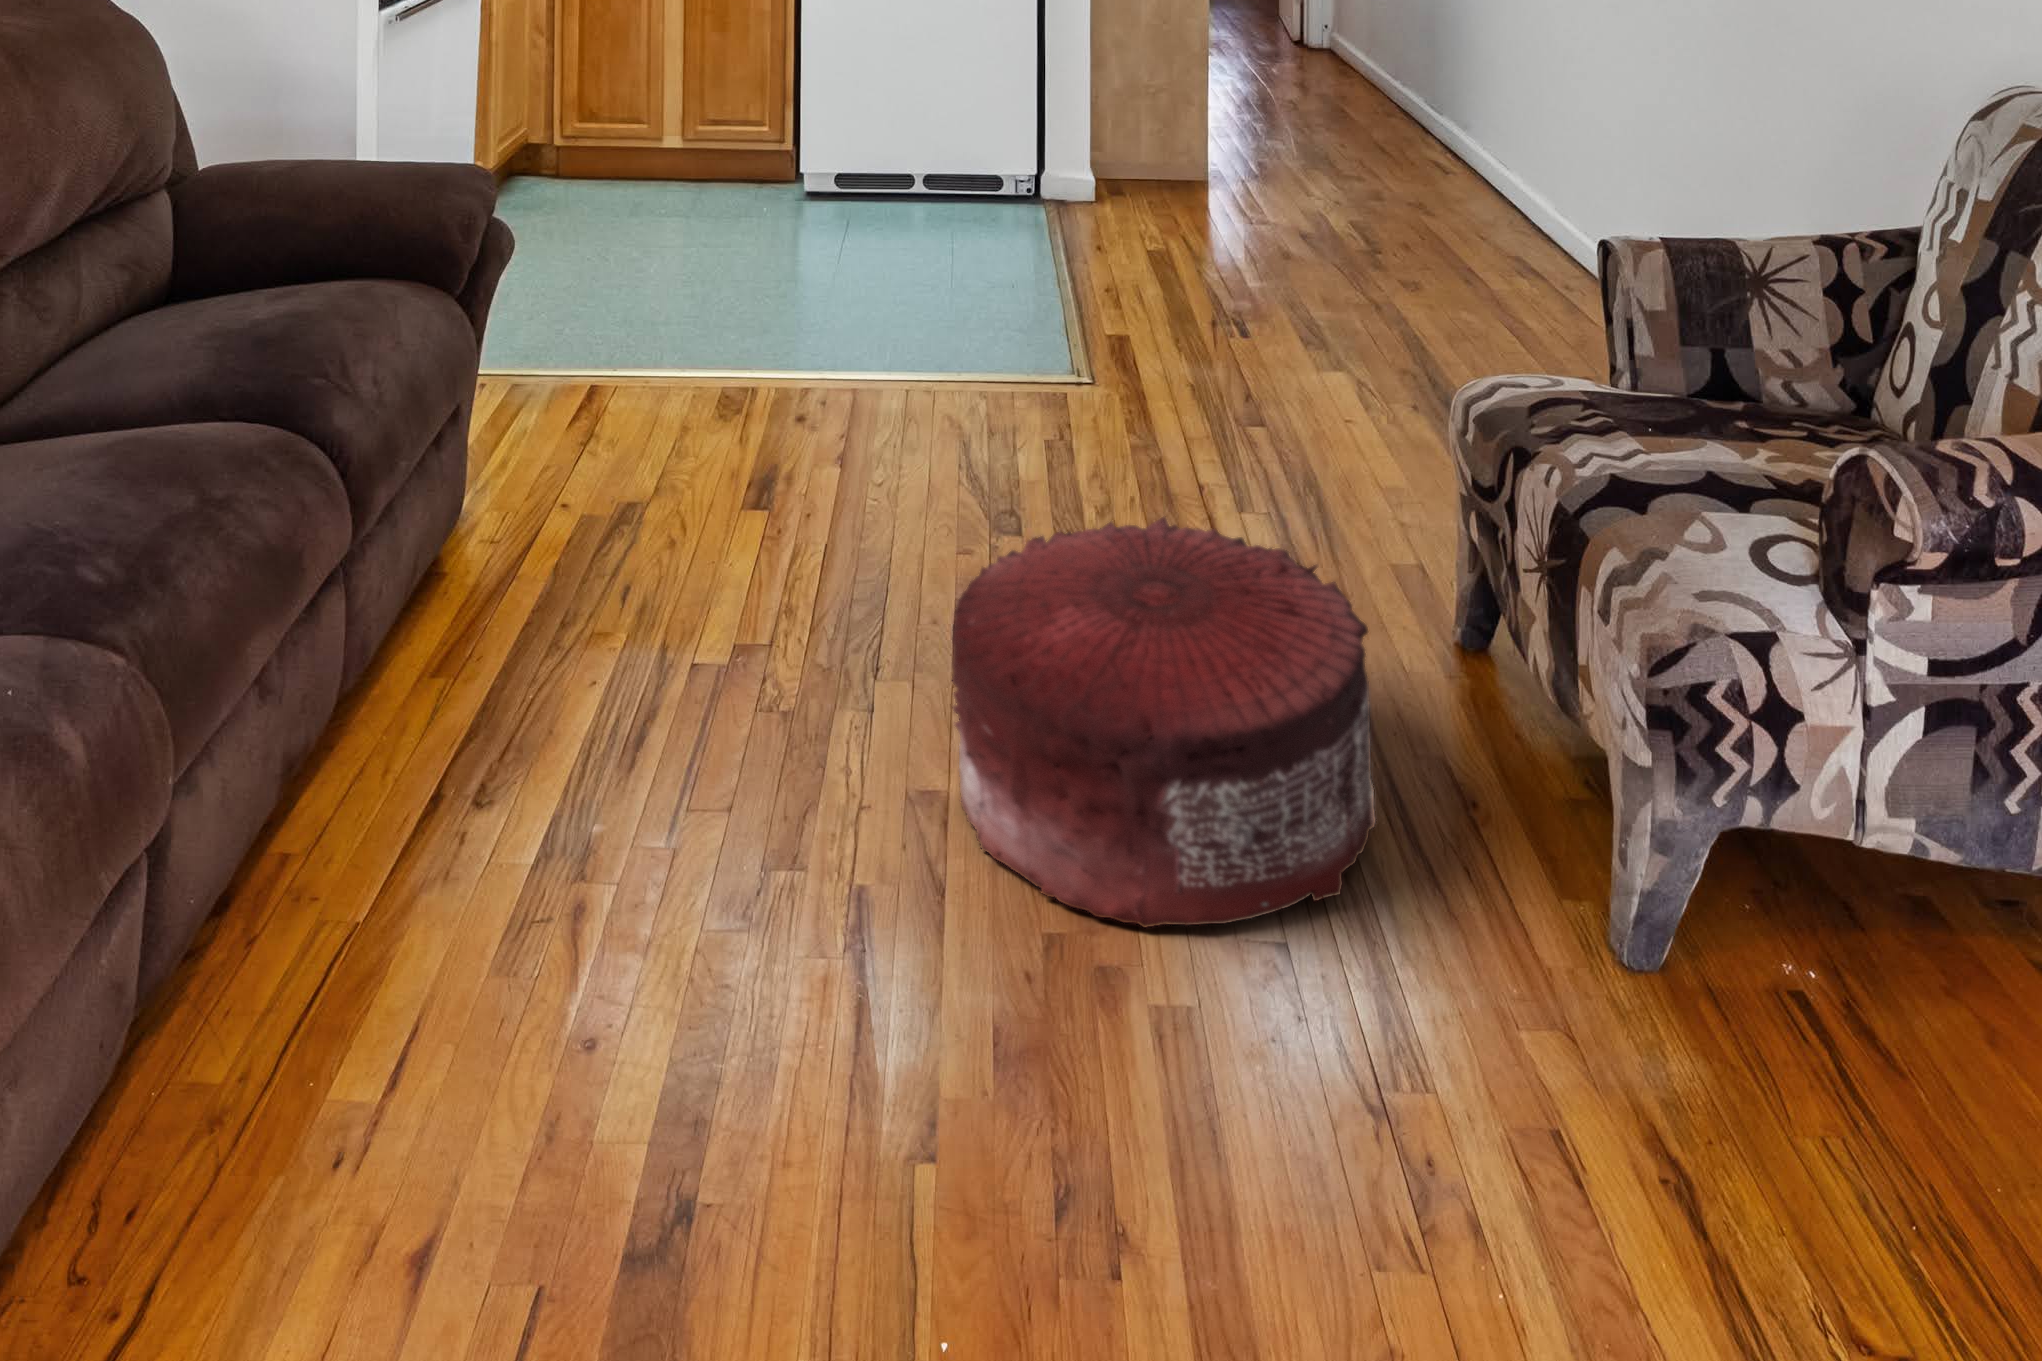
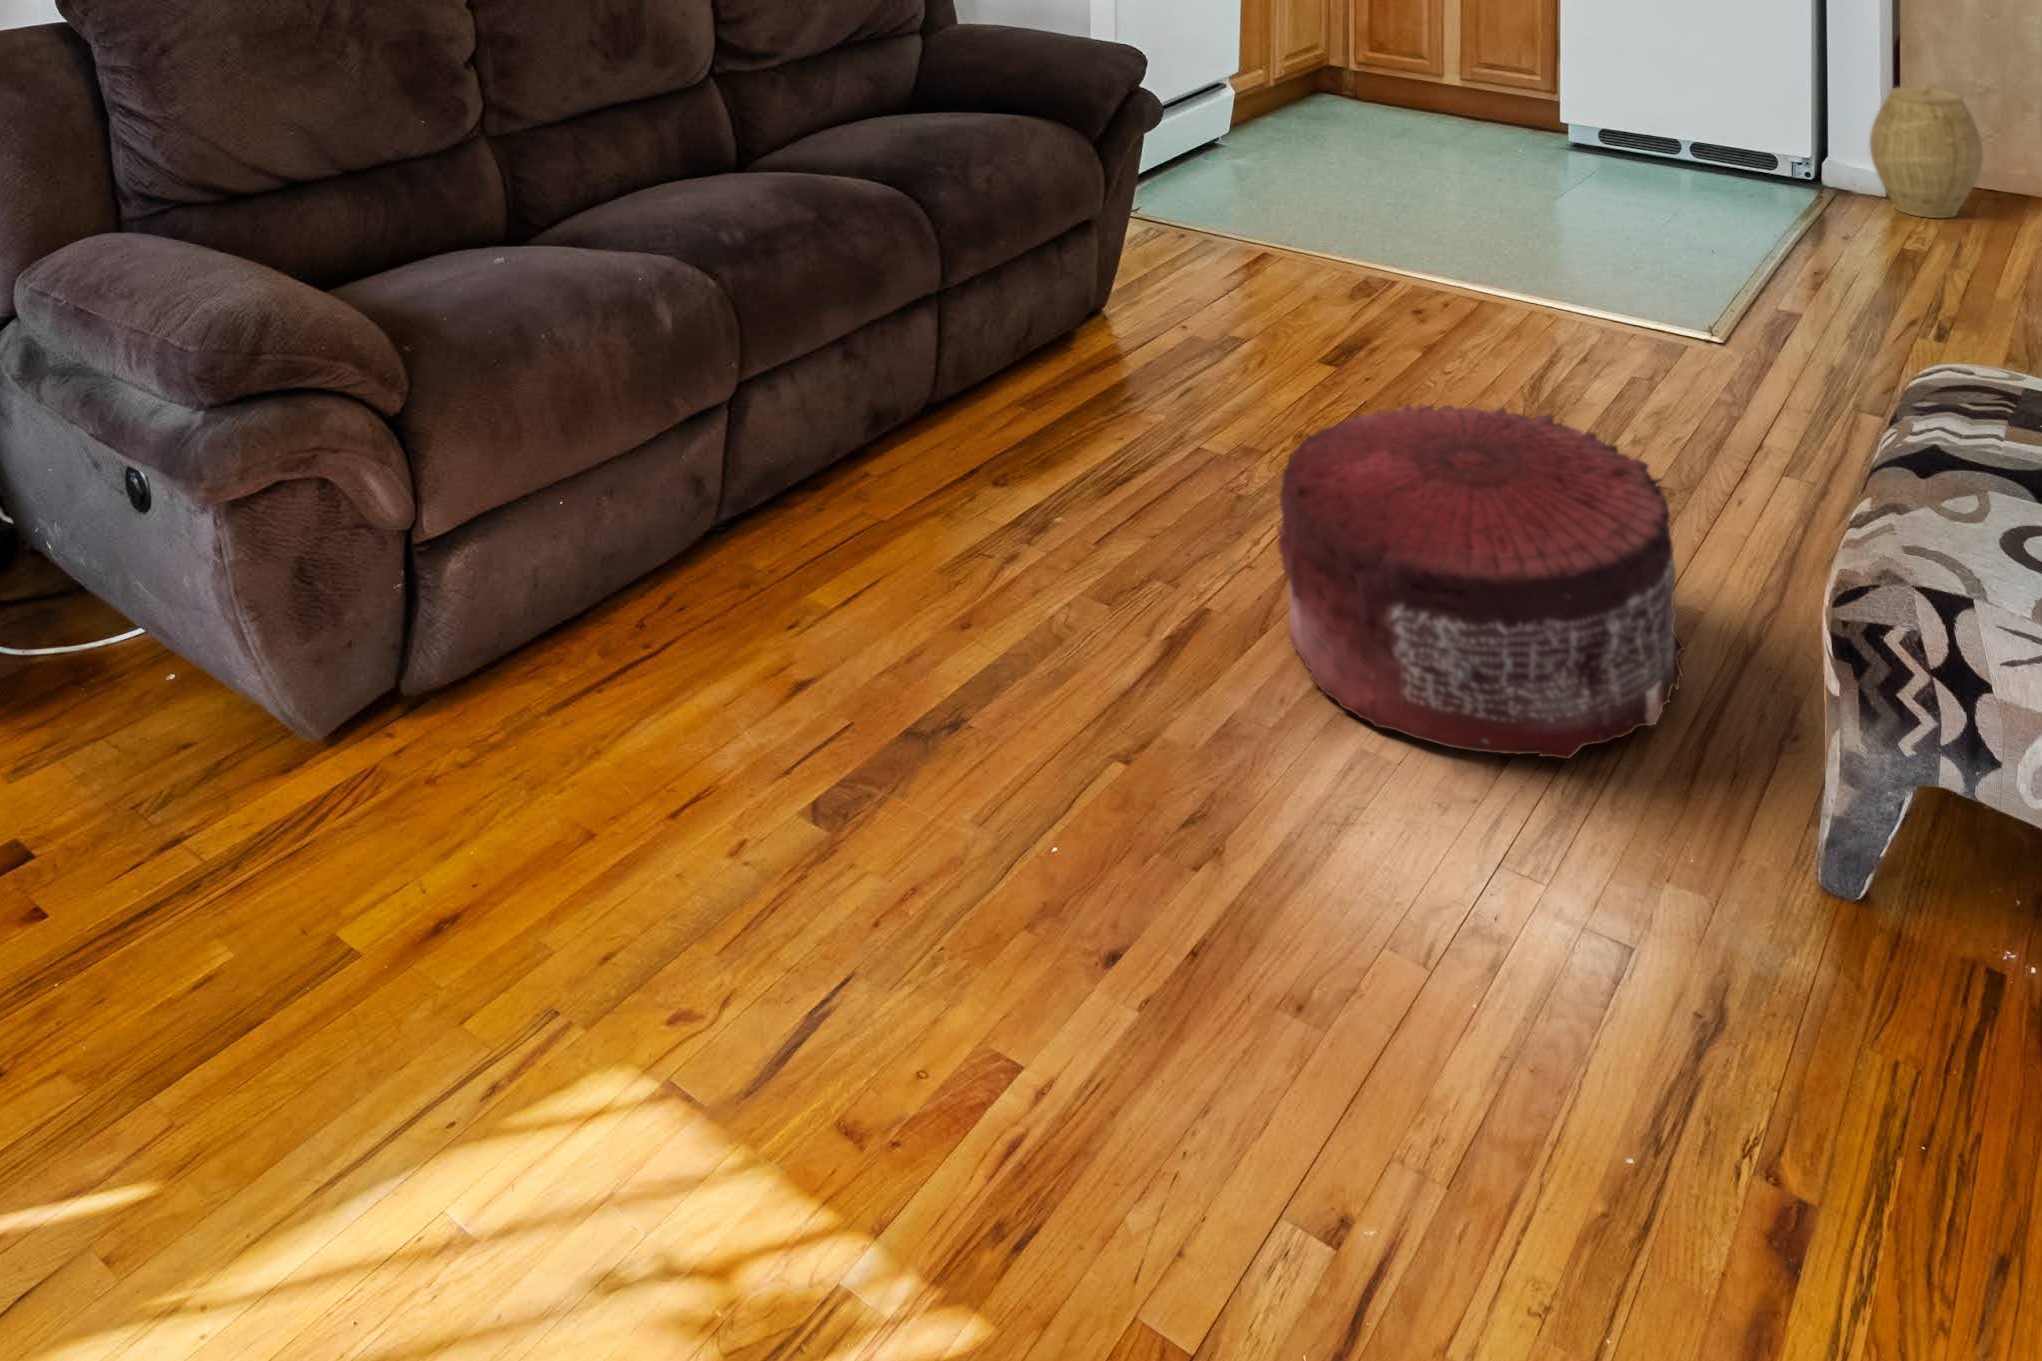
woven basket: none [1106,100,1202,225] -> present [1870,86,1983,218]

